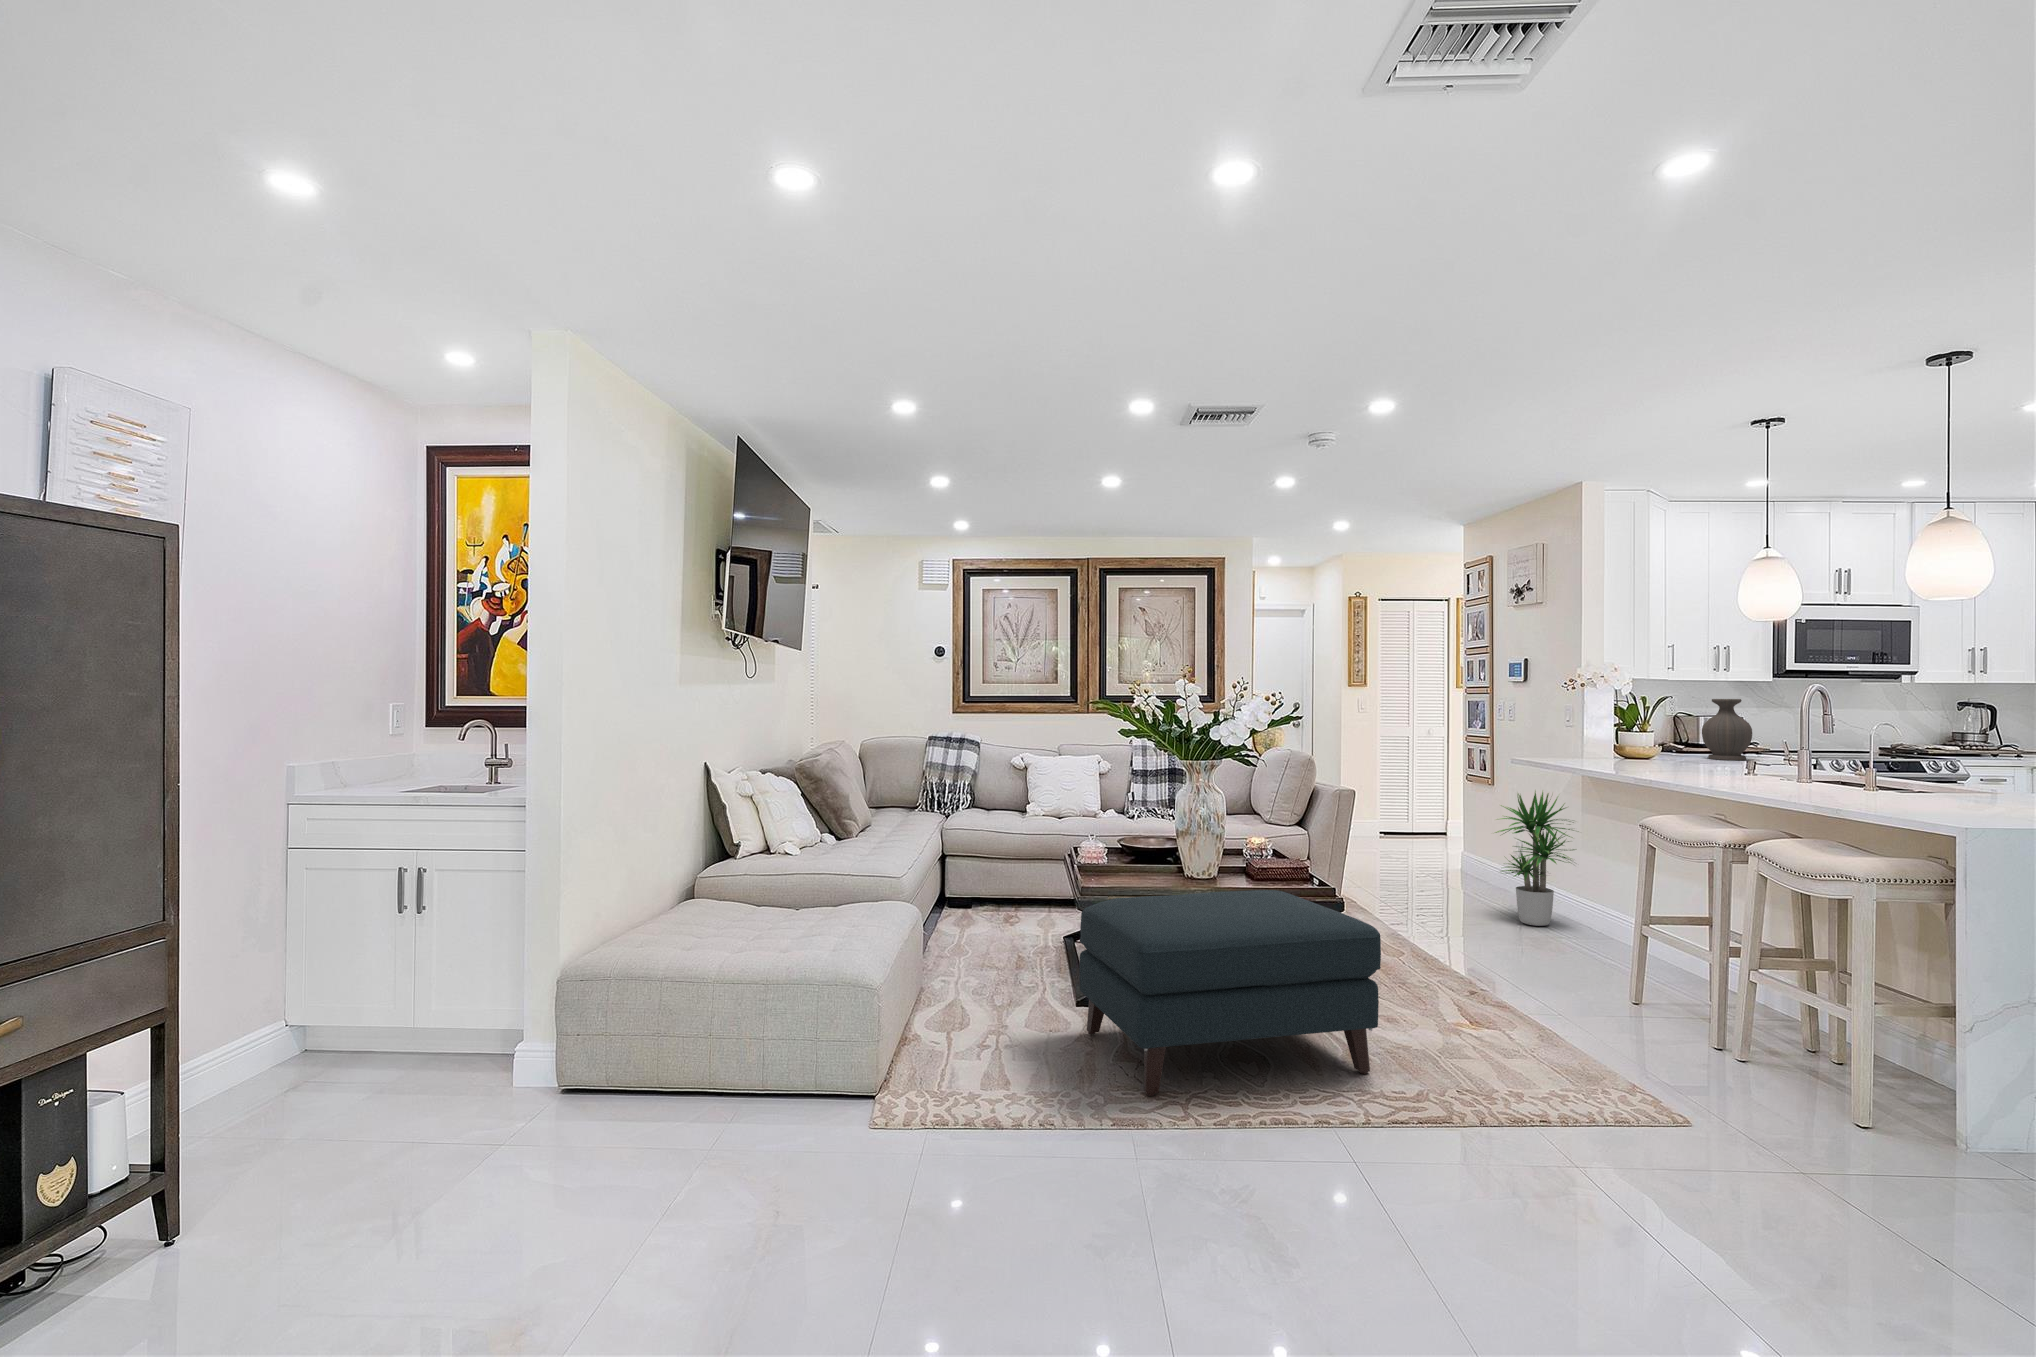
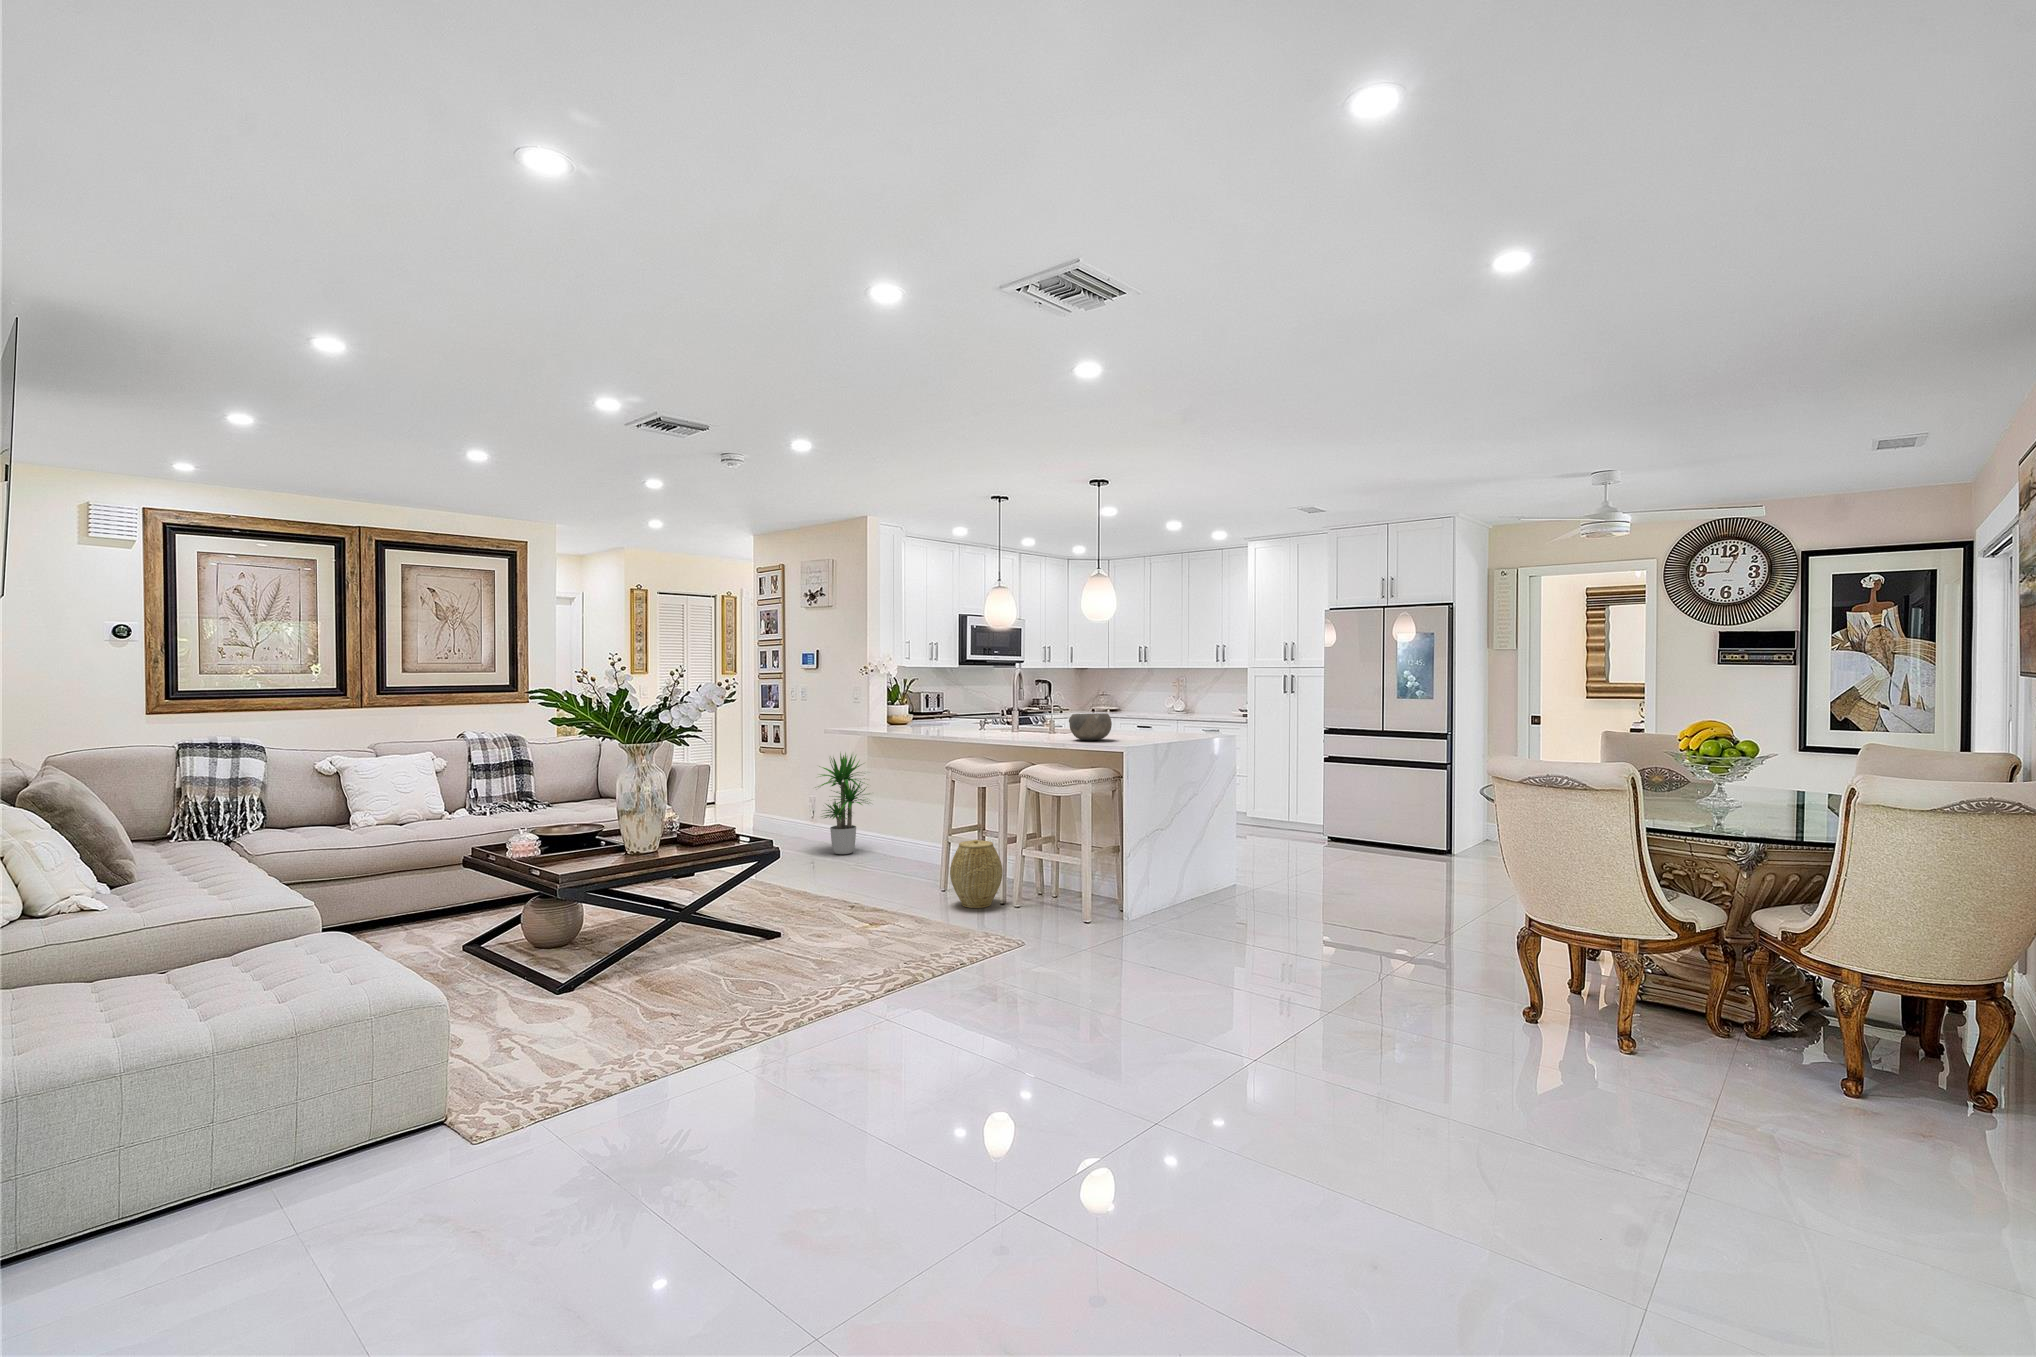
vase: present [1702,699,1752,760] -> none [940,680,967,721]
bowl: none [1863,754,1966,802] -> present [1069,713,1112,741]
ottoman: present [1079,890,1381,1096] -> none [589,851,848,1032]
woven basket: none [1621,937,1717,1045] -> present [950,840,1003,908]

